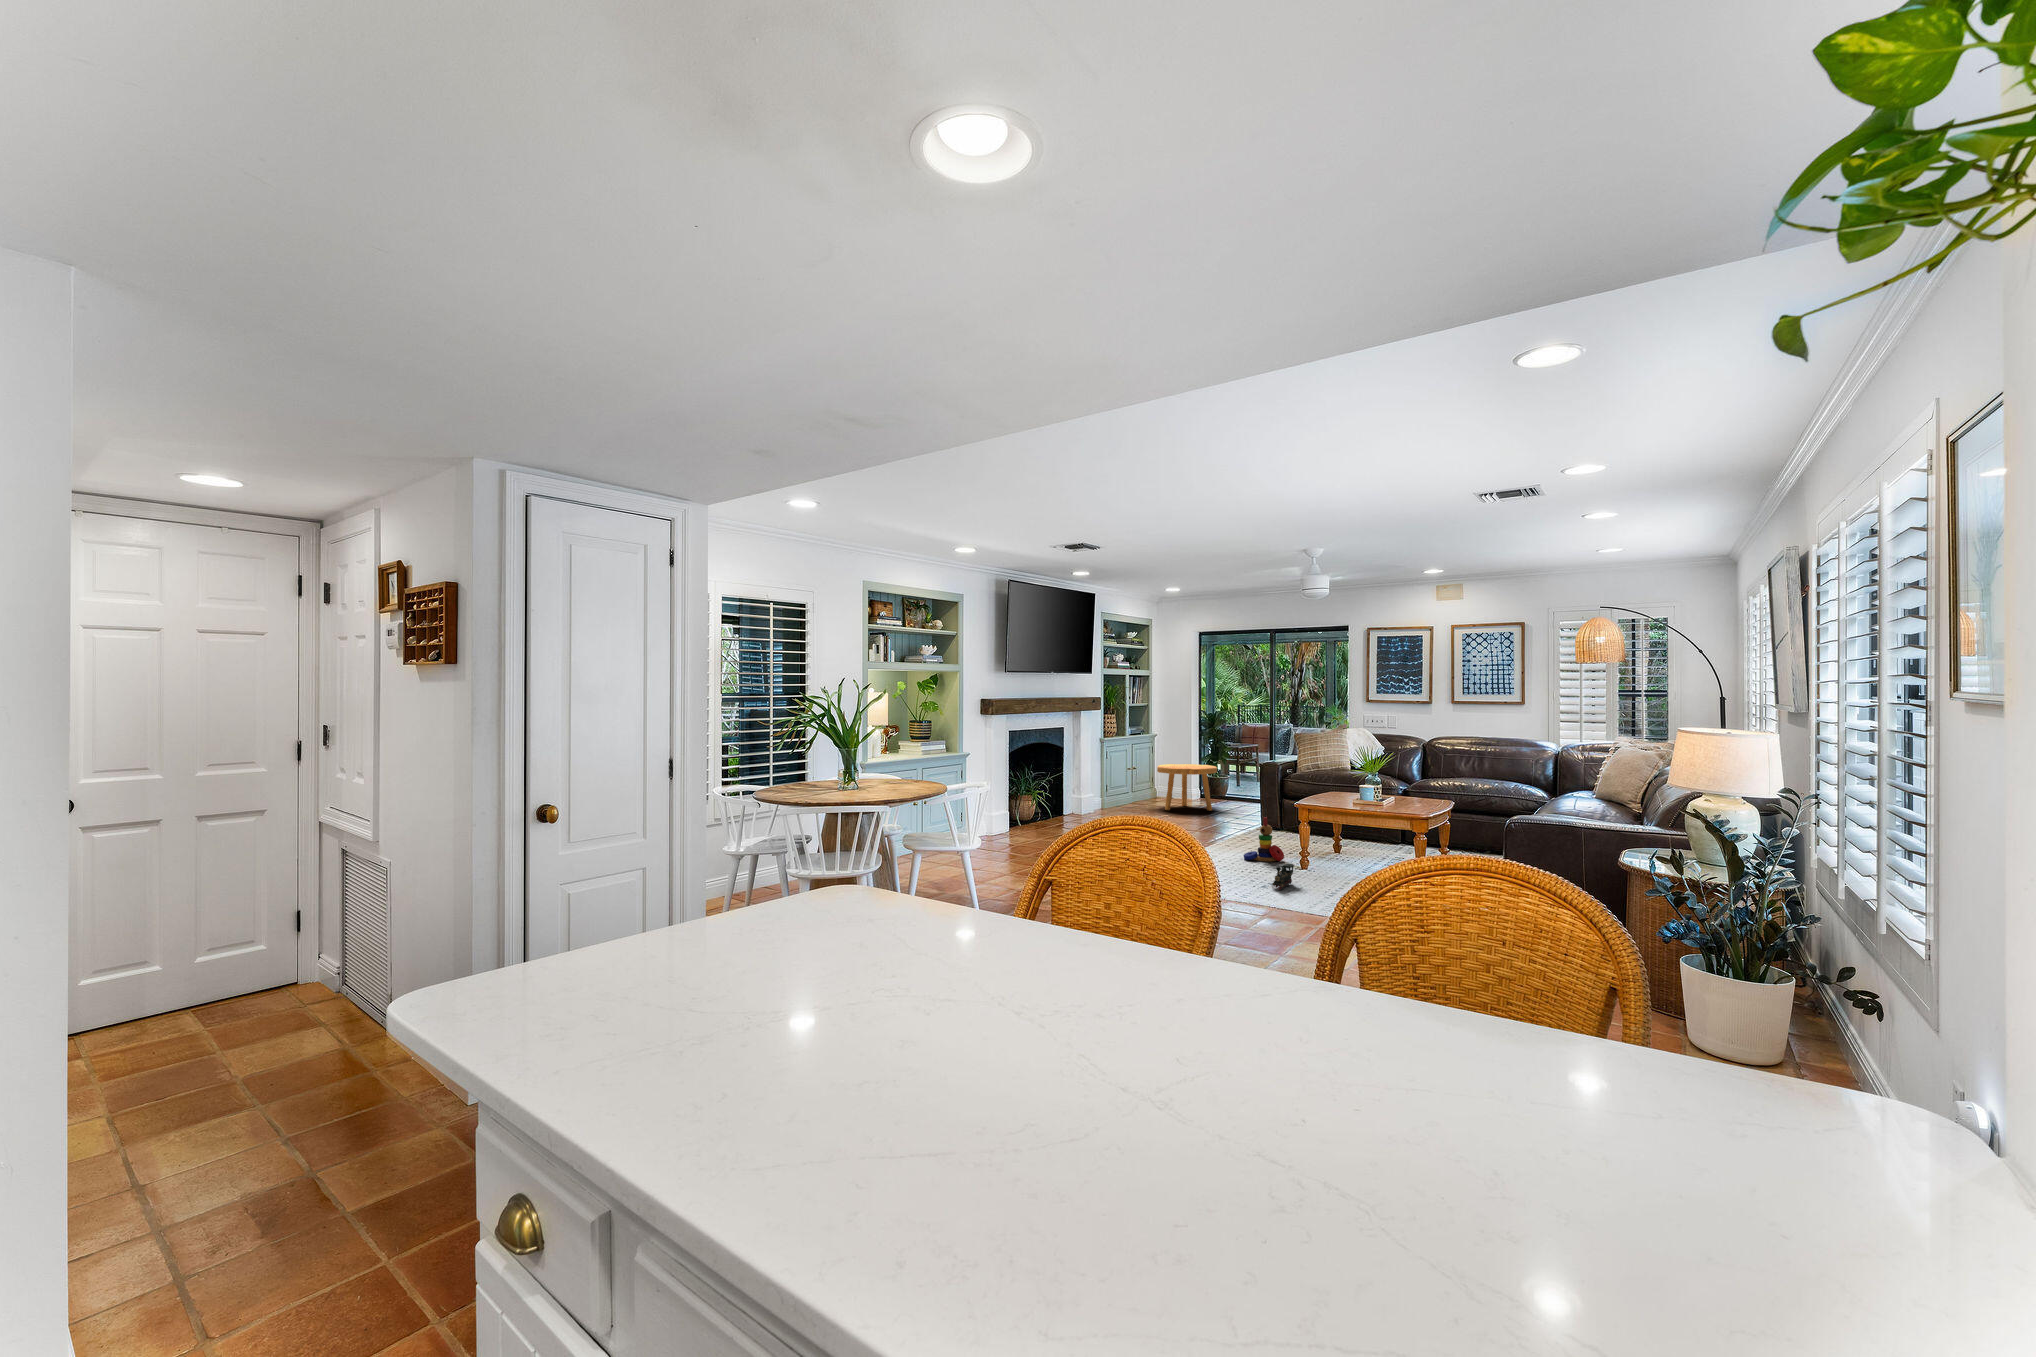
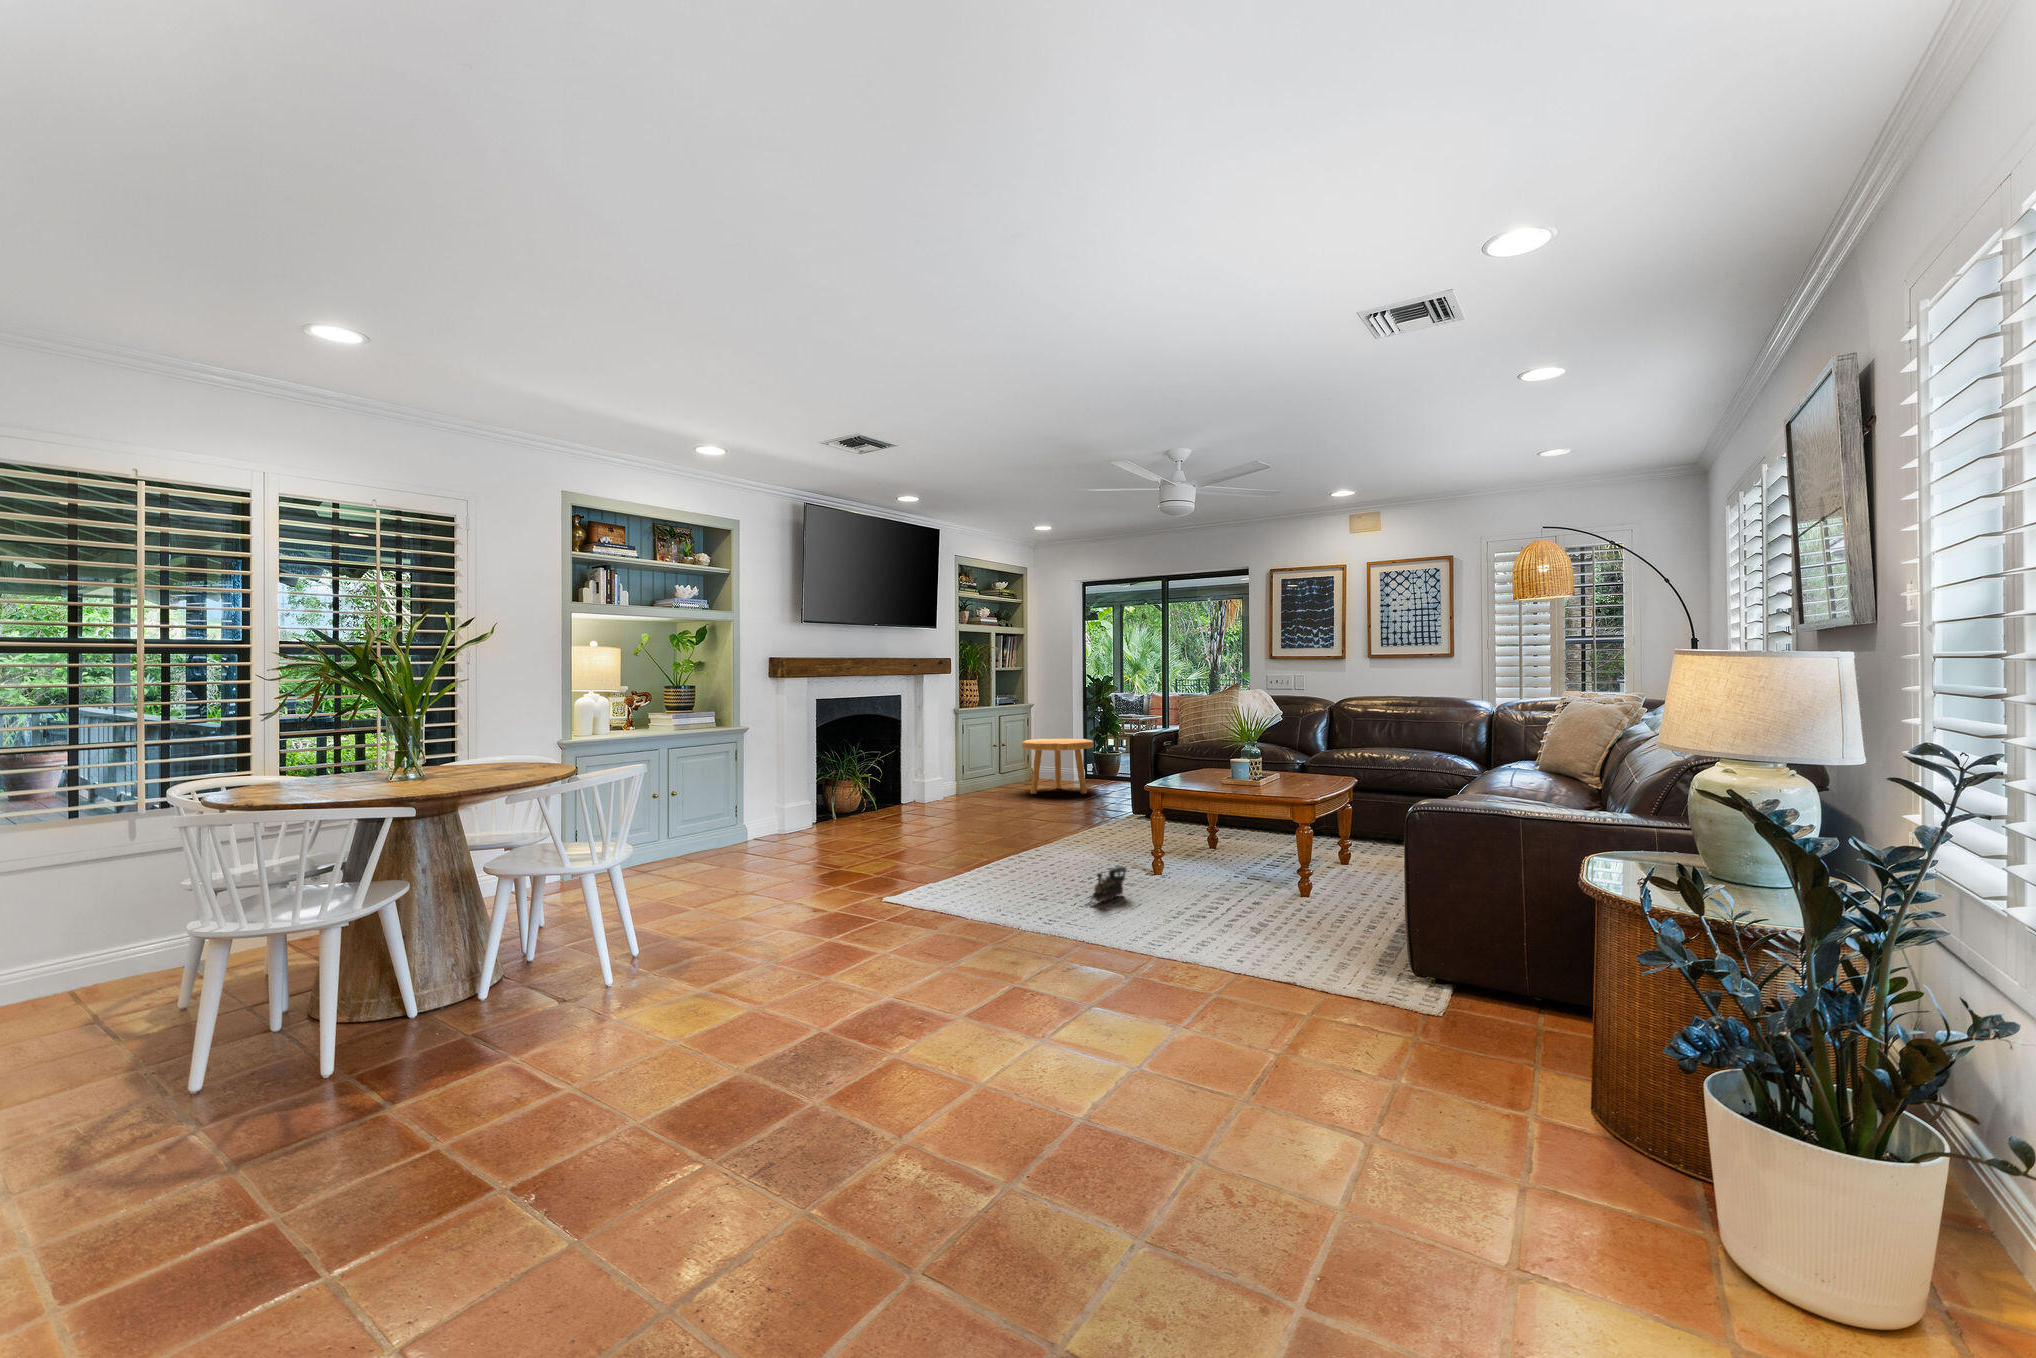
stacking toy: present [1243,817,1284,861] -> none [1081,802,1134,861]

